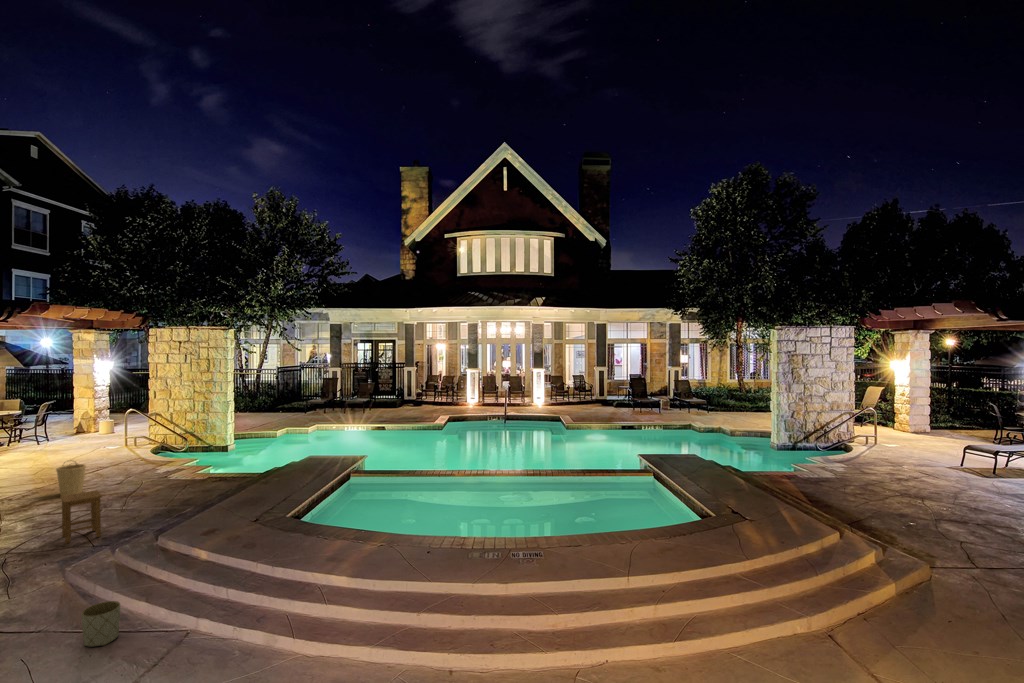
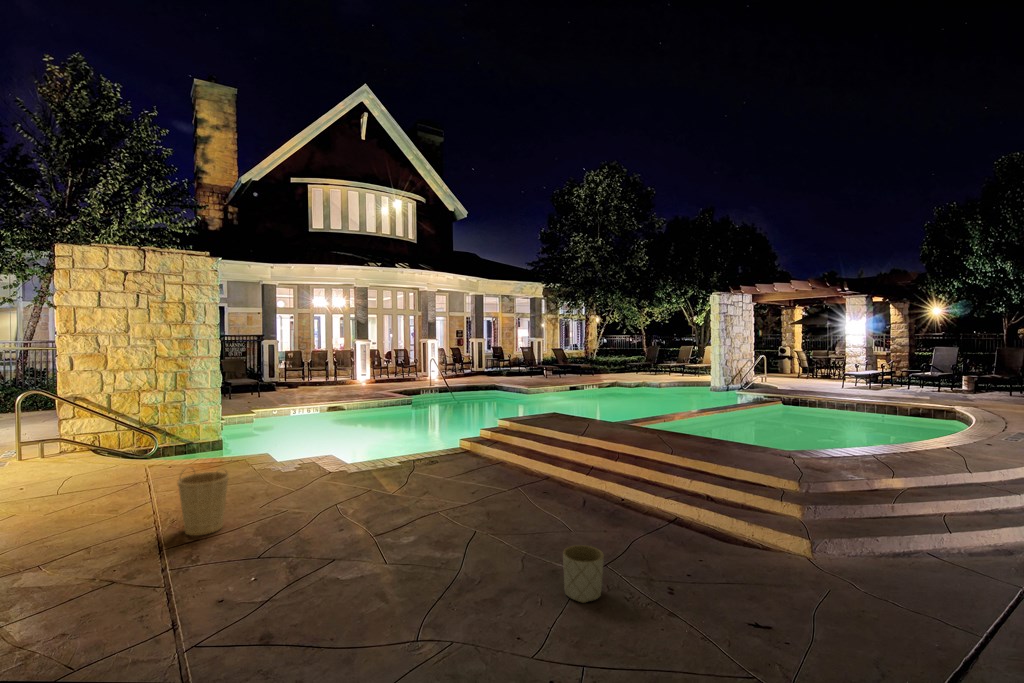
stool: present [60,490,102,544] -> none [454,484,515,576]
planter: present [81,601,120,646] -> present [563,545,604,603]

